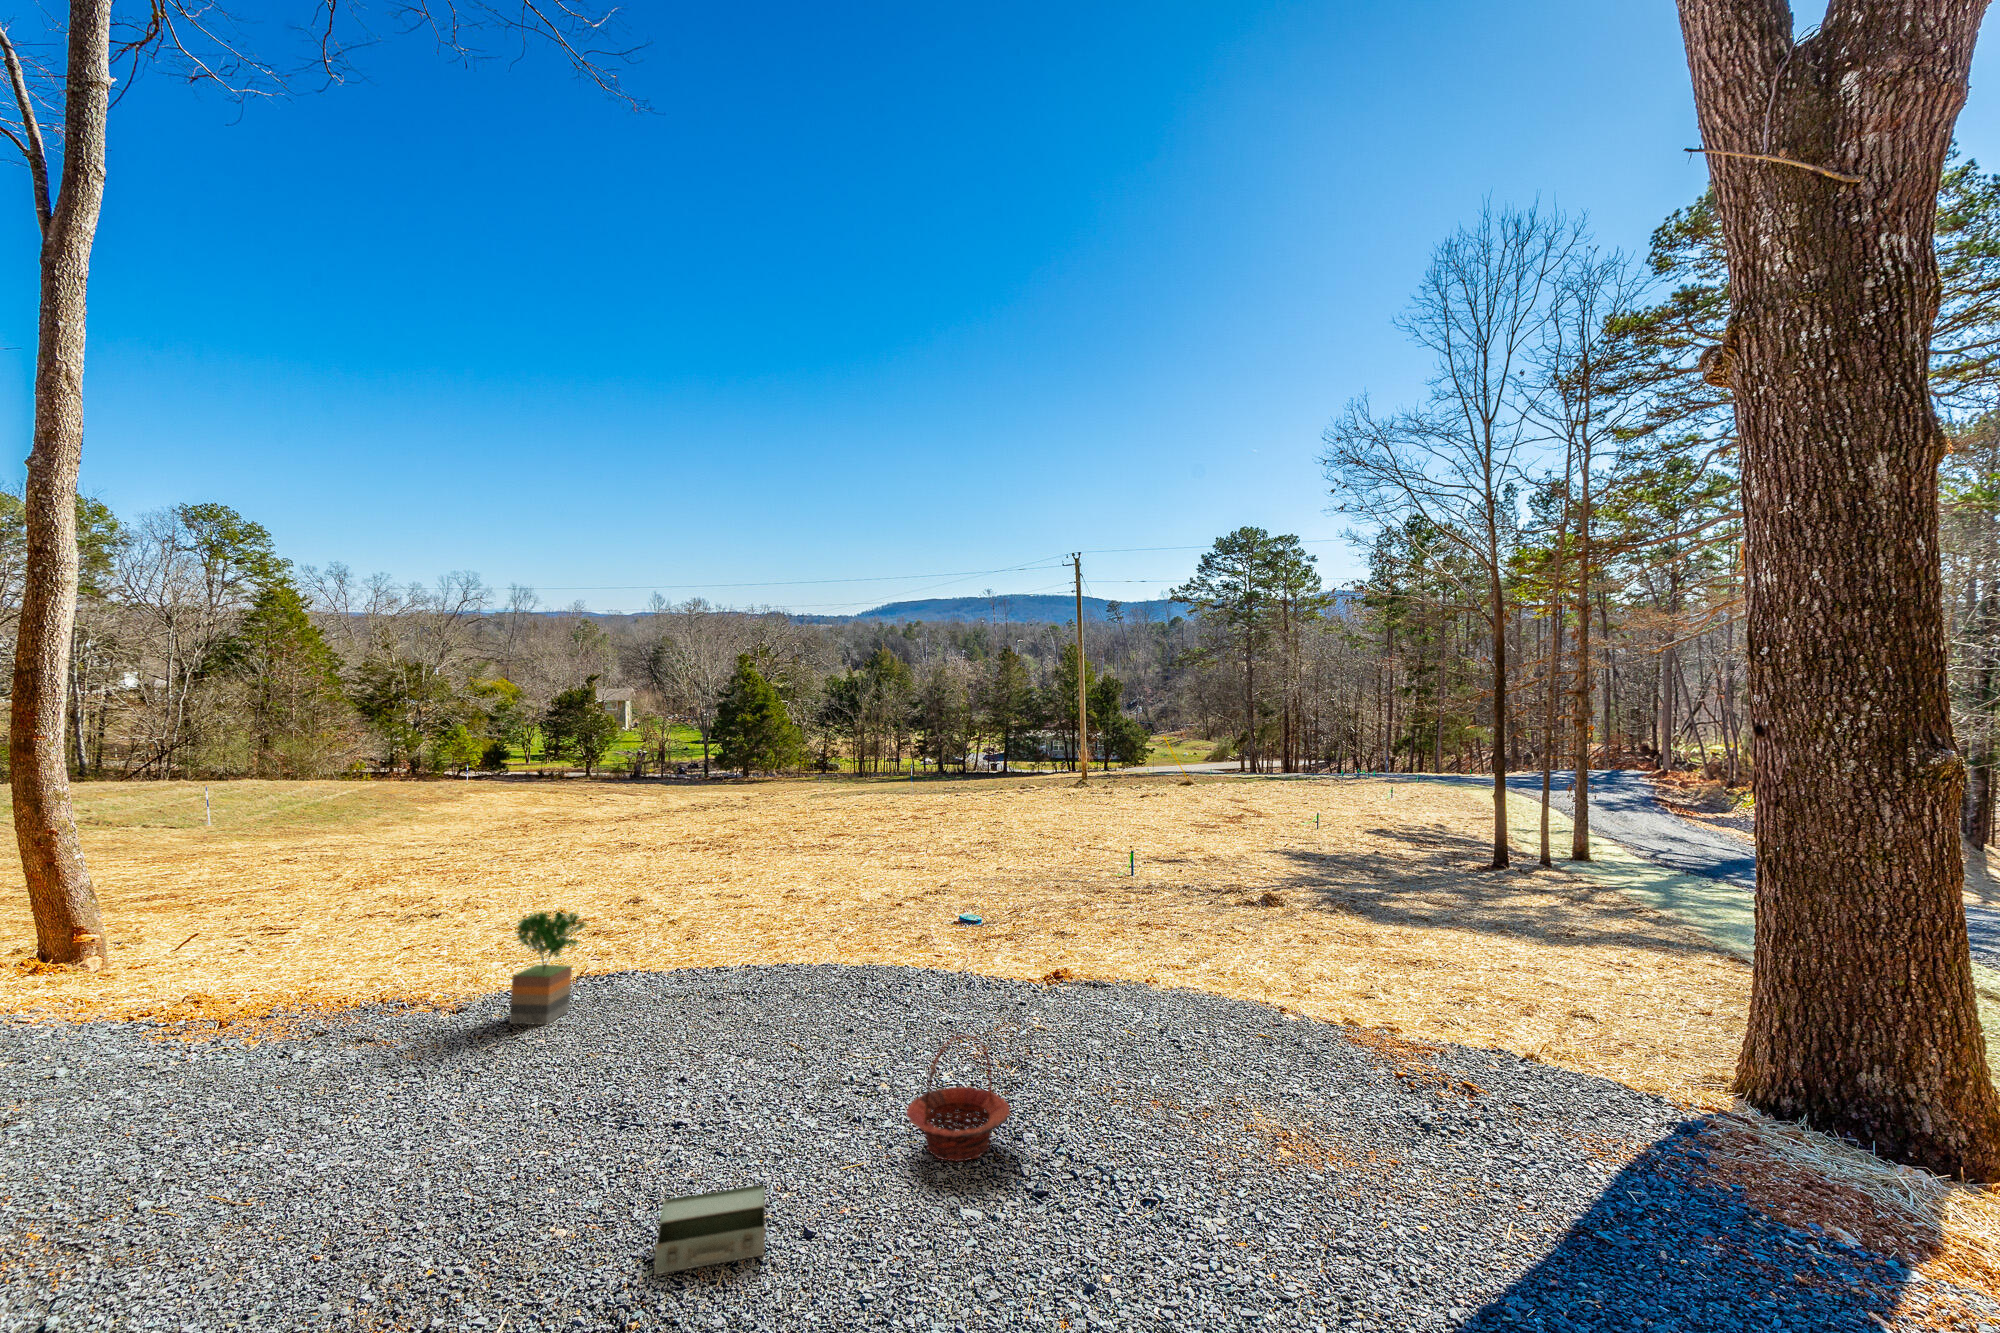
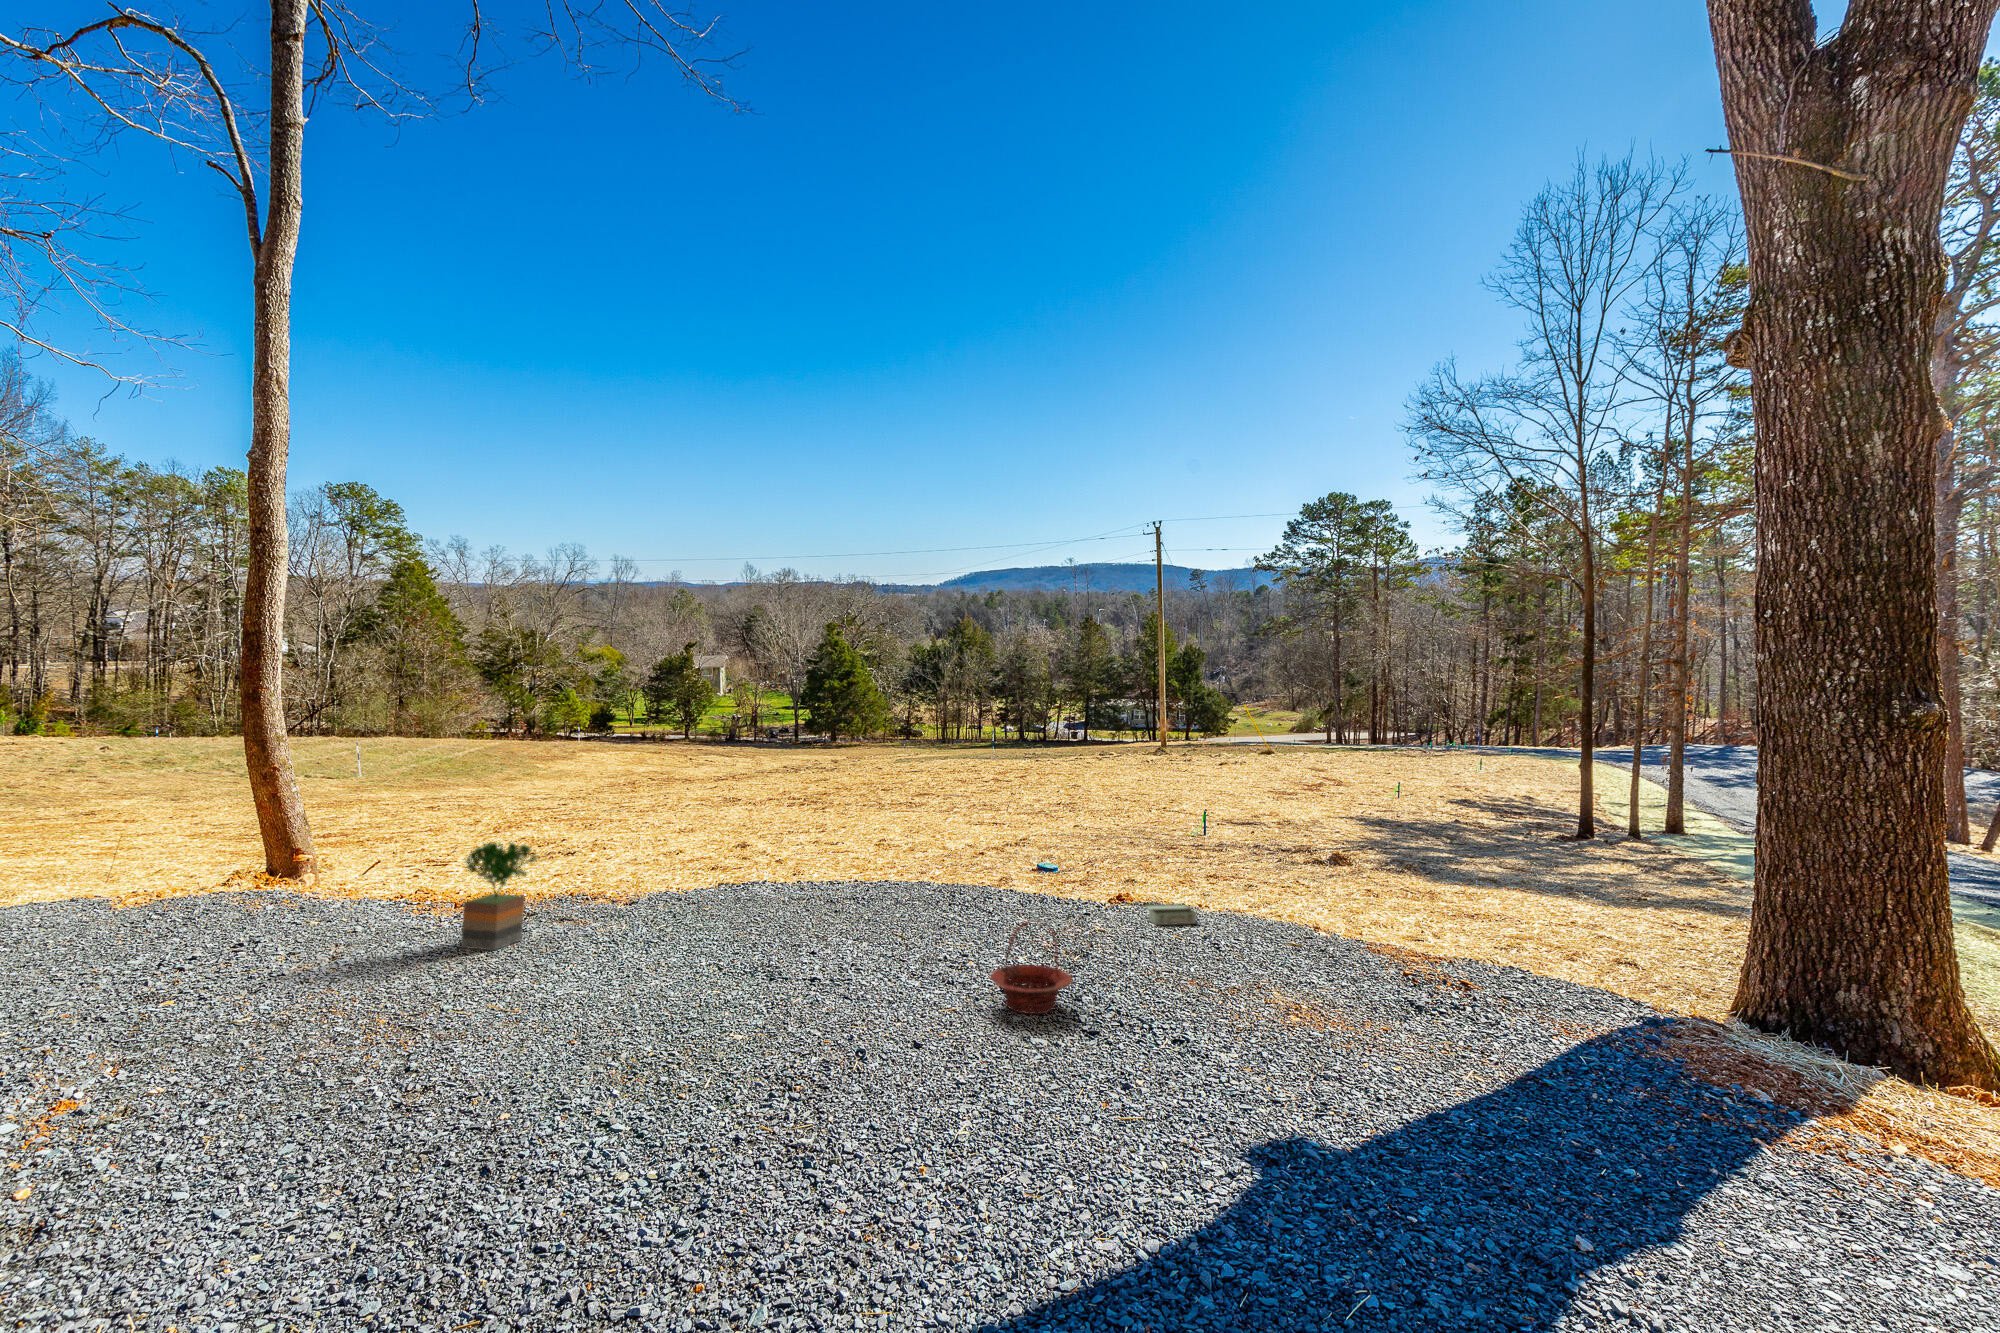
potted tree: present [509,912,586,1025] -> present [461,843,538,950]
toolbox: present [654,1185,765,1275] -> present [1145,904,1196,925]

